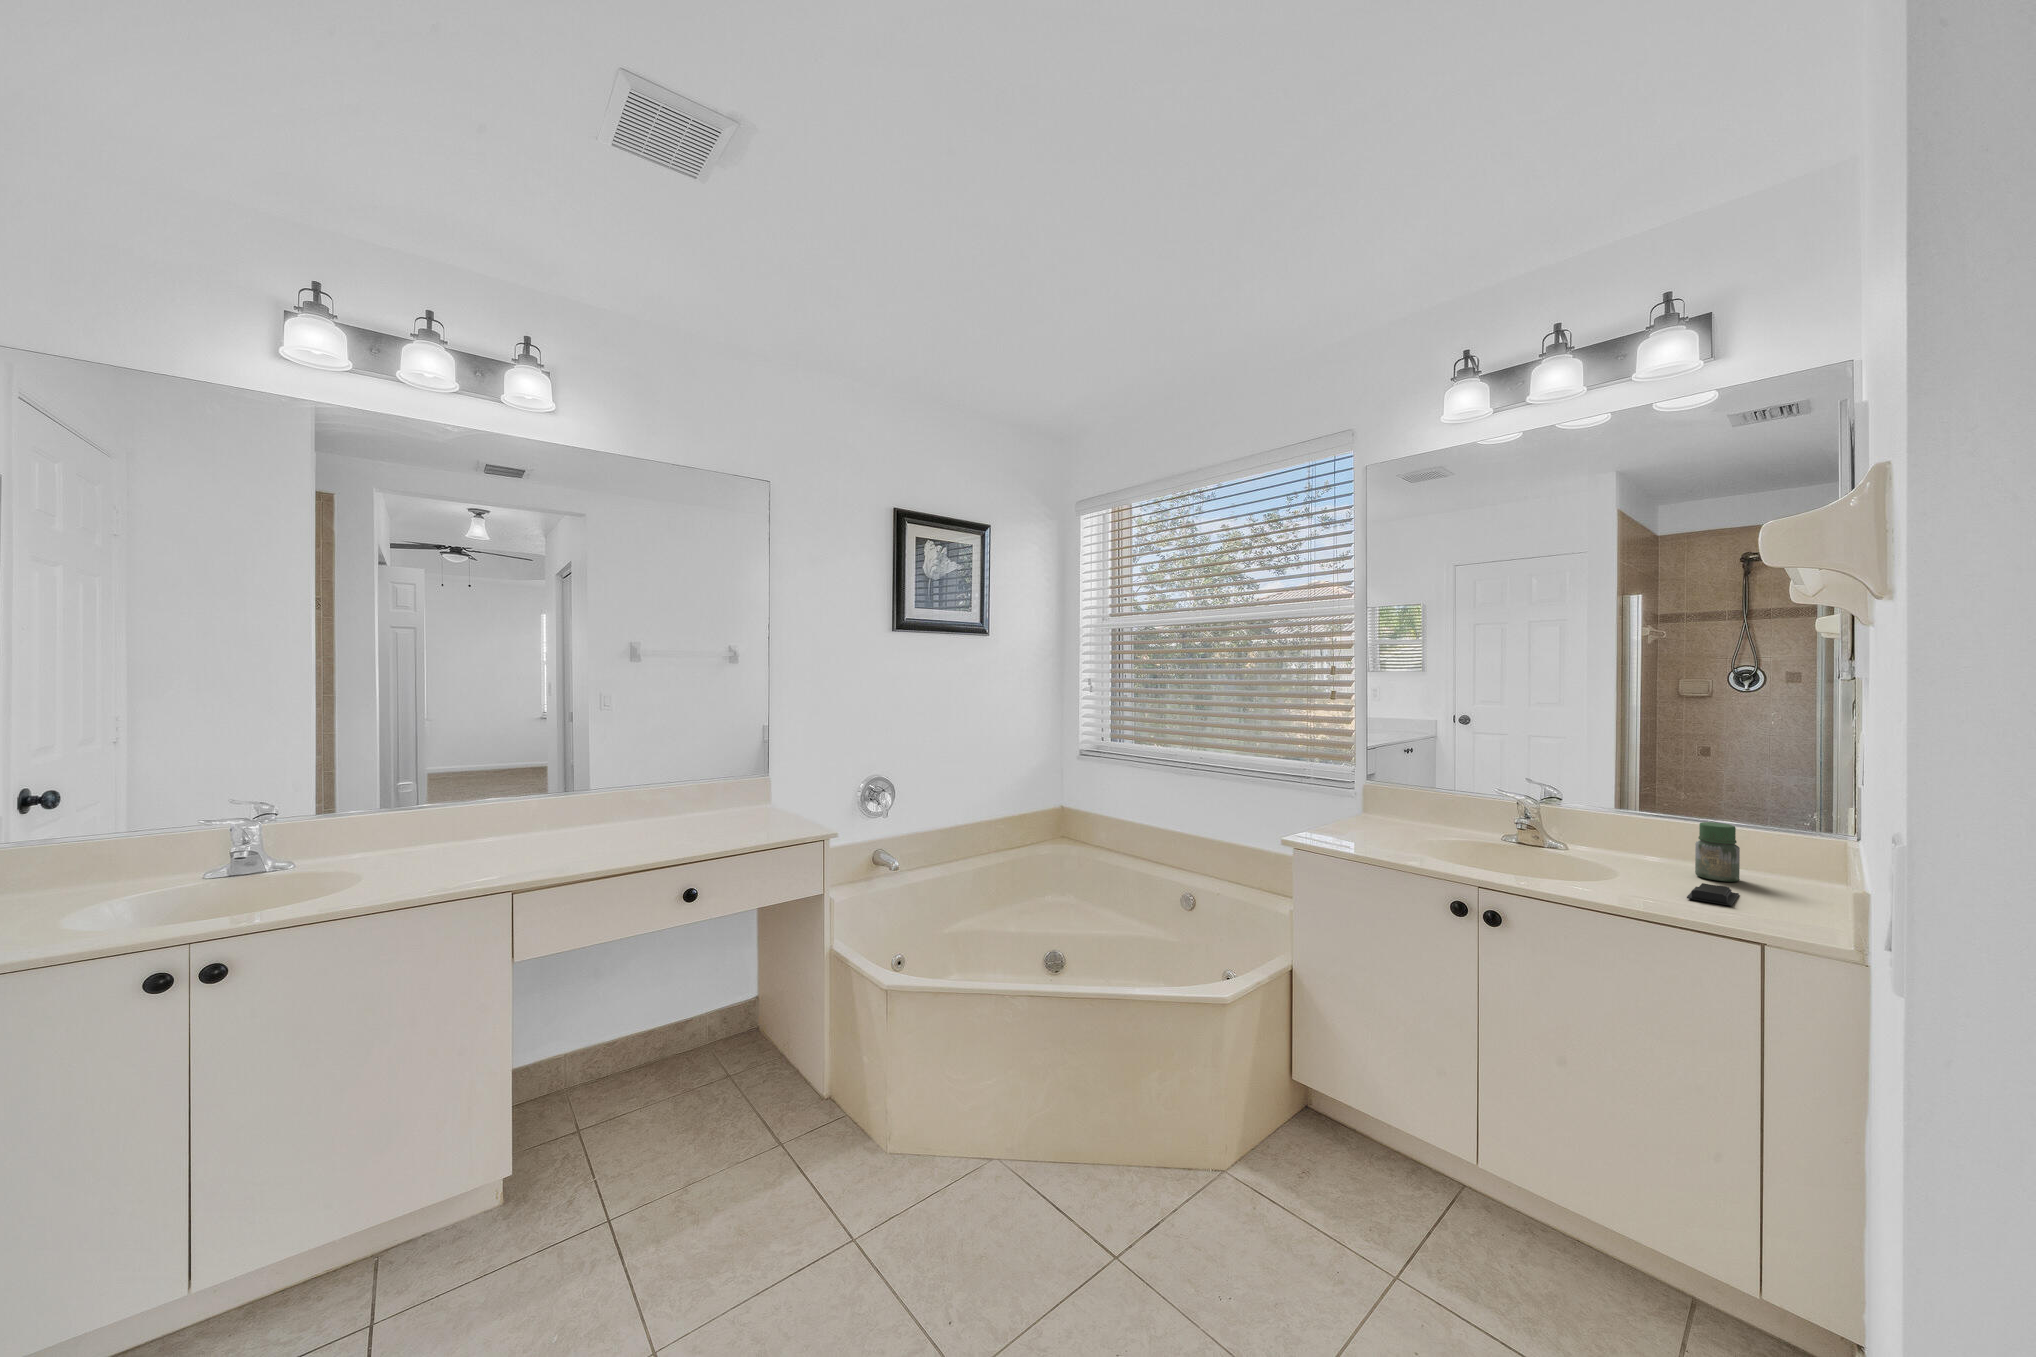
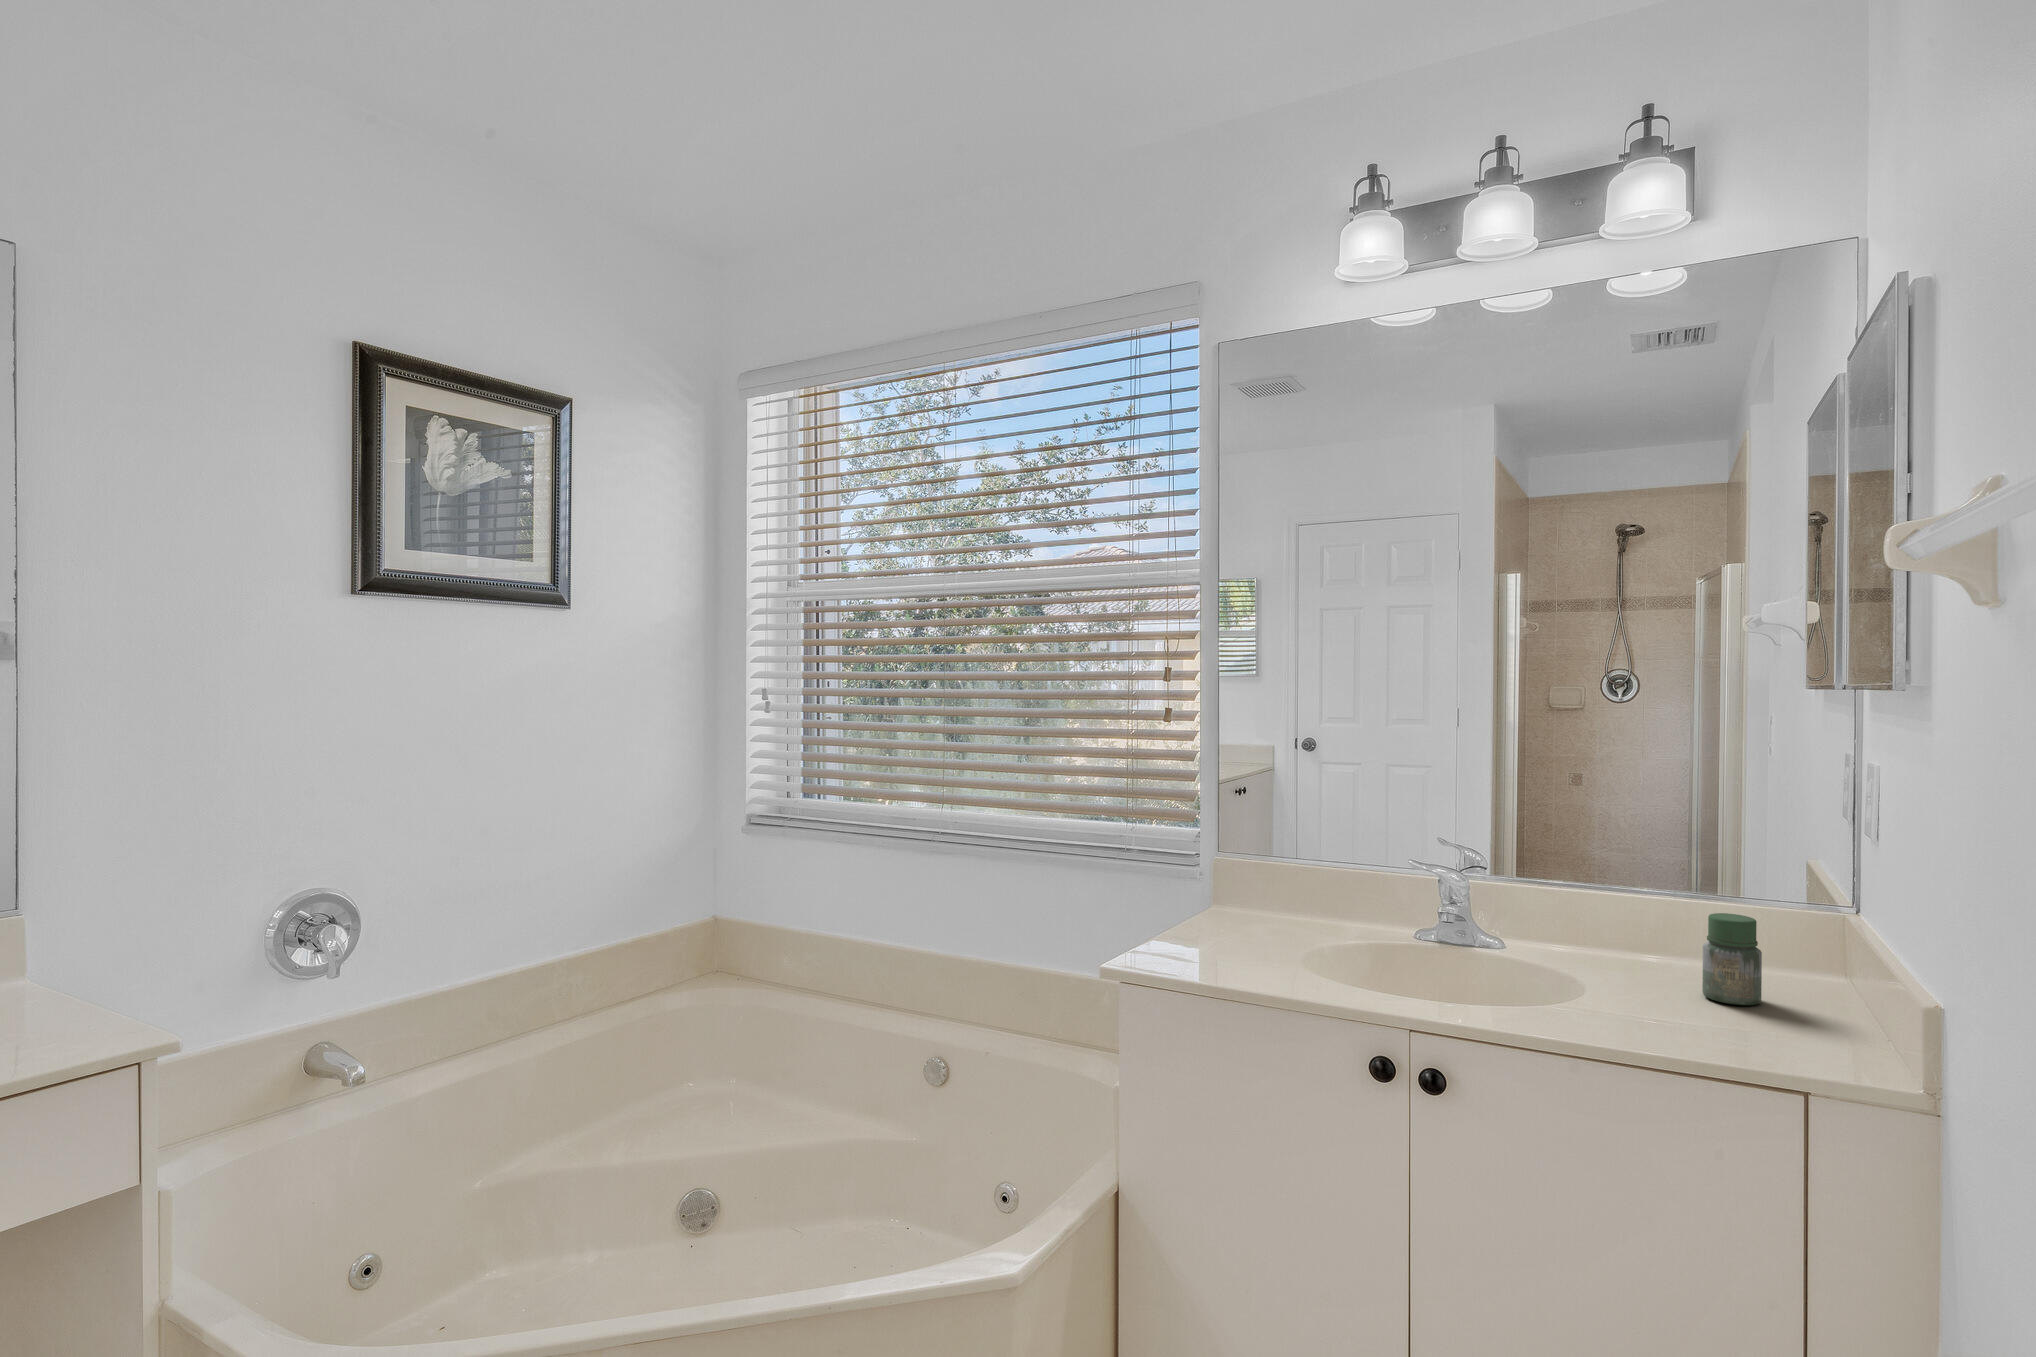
soap bar: present [1687,883,1739,906] -> none [1718,1016,1785,1057]

